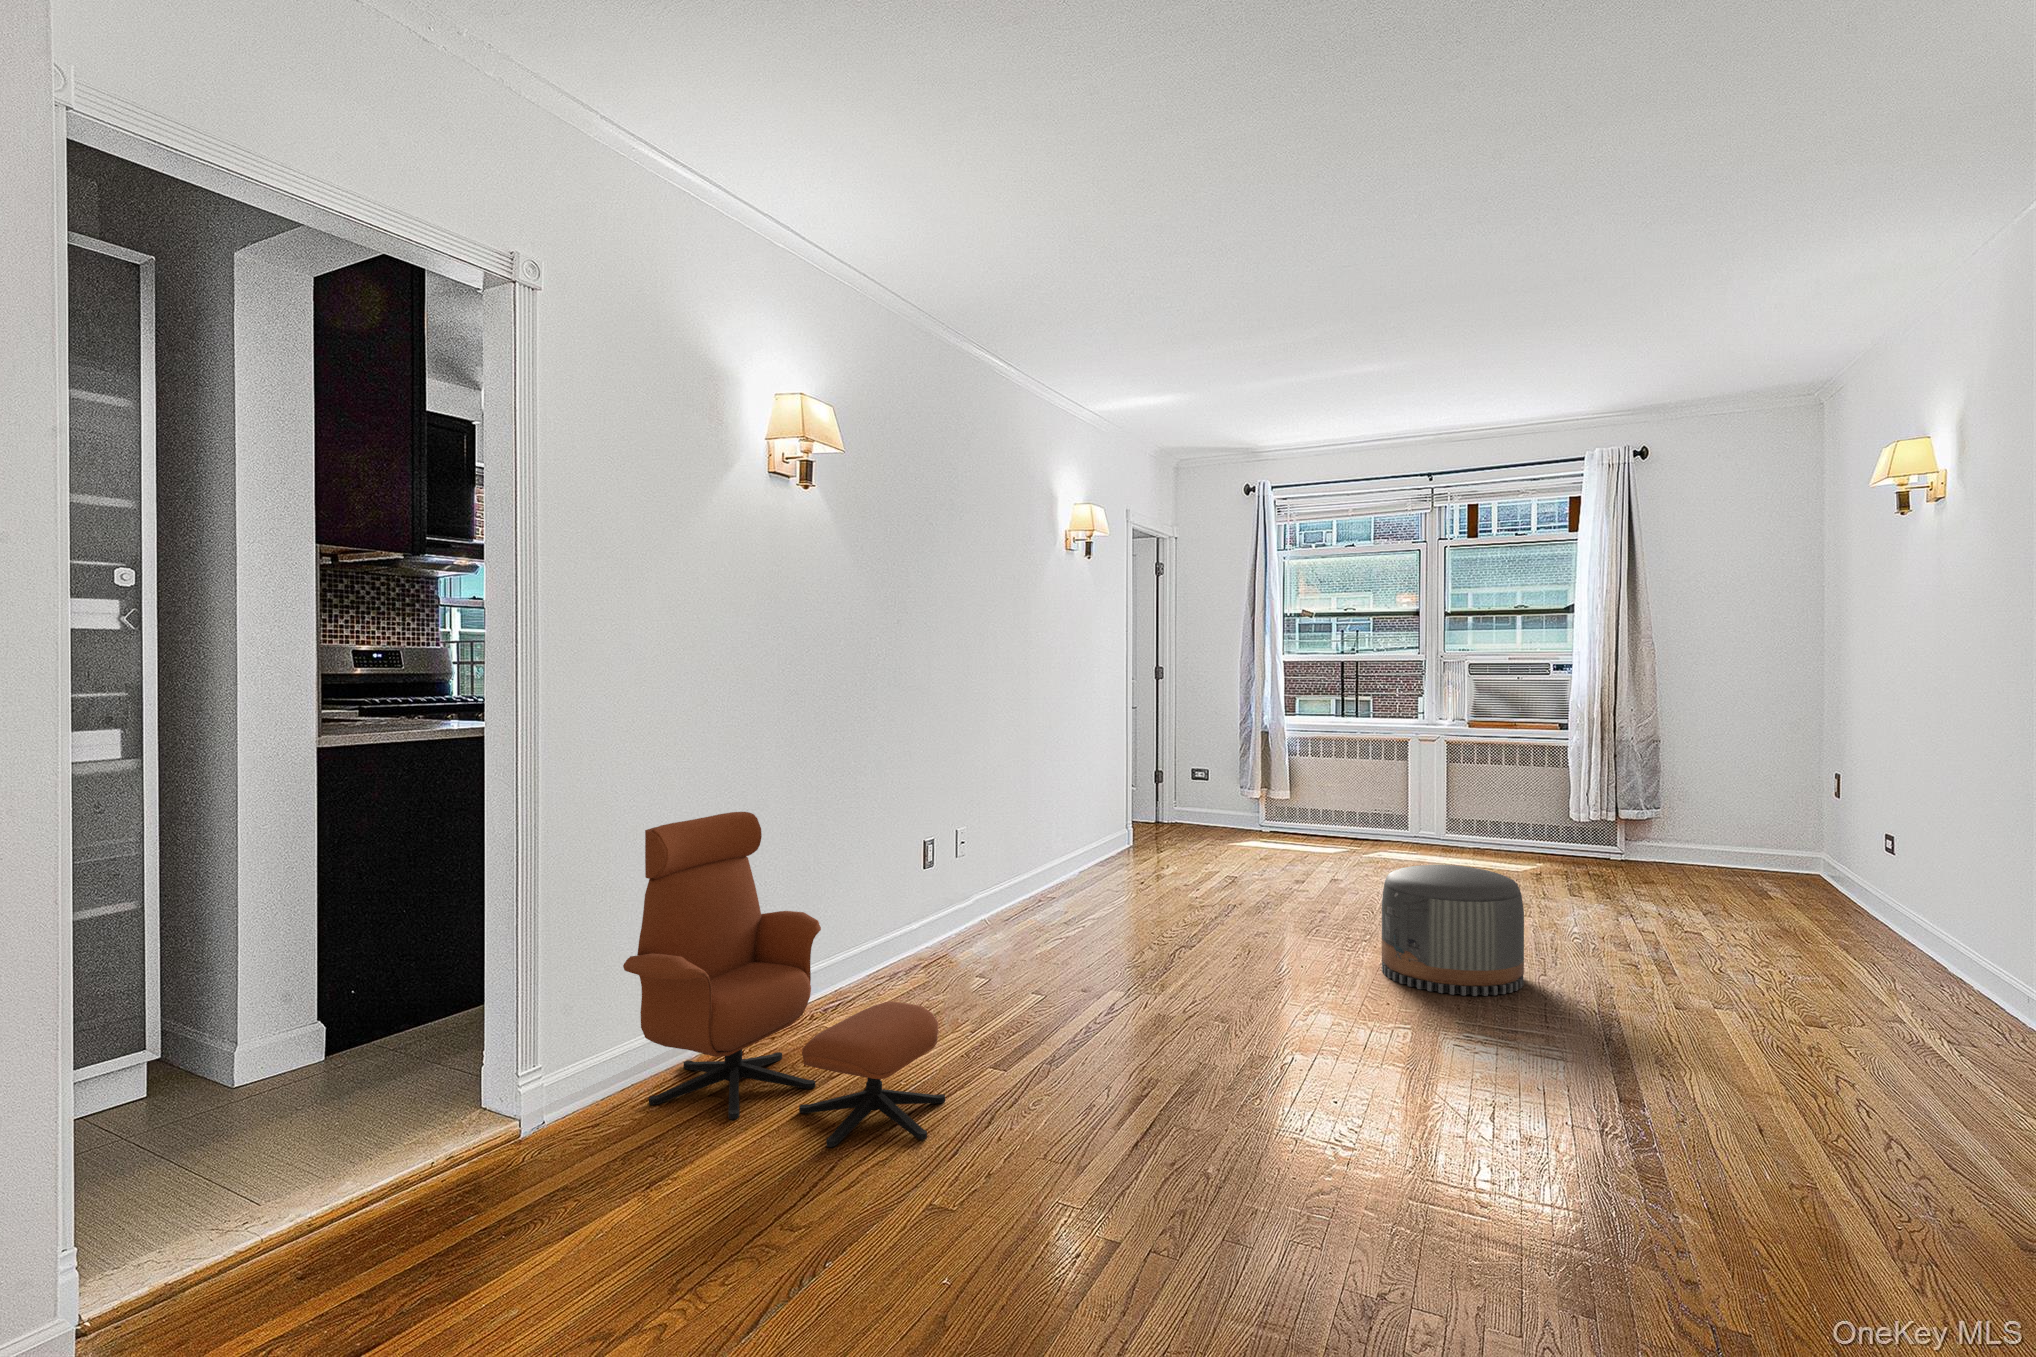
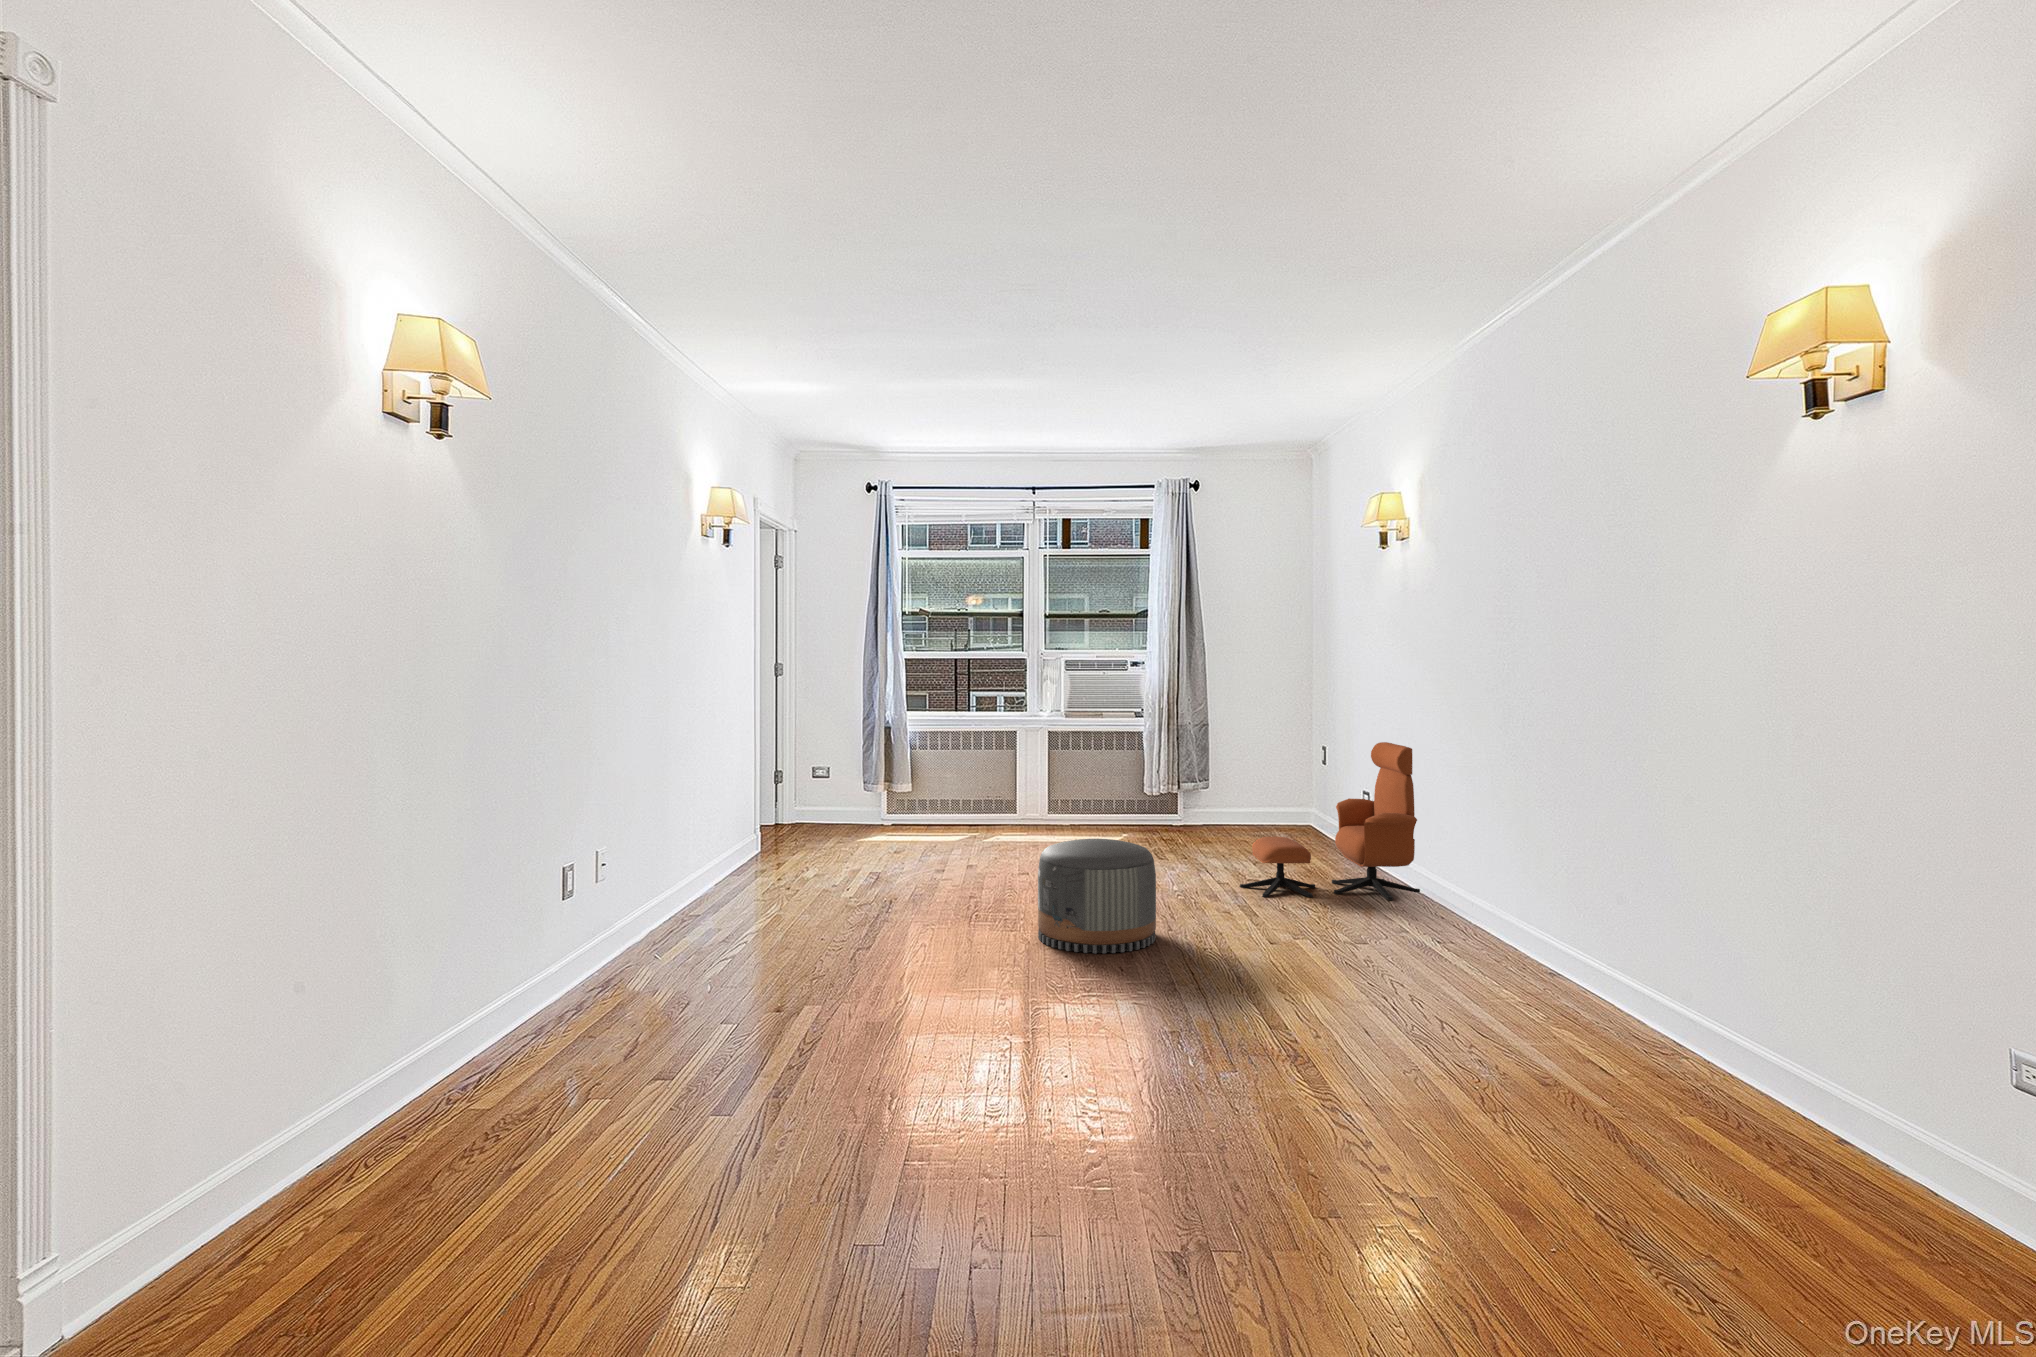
lounge chair: present [623,812,945,1147] -> present [1240,742,1420,900]

